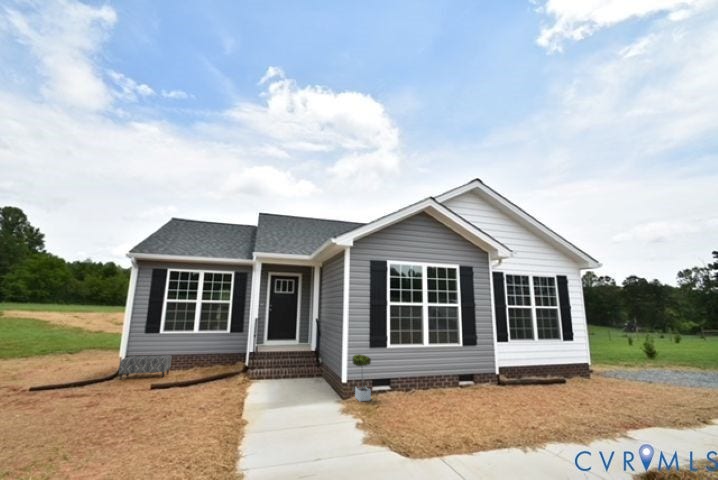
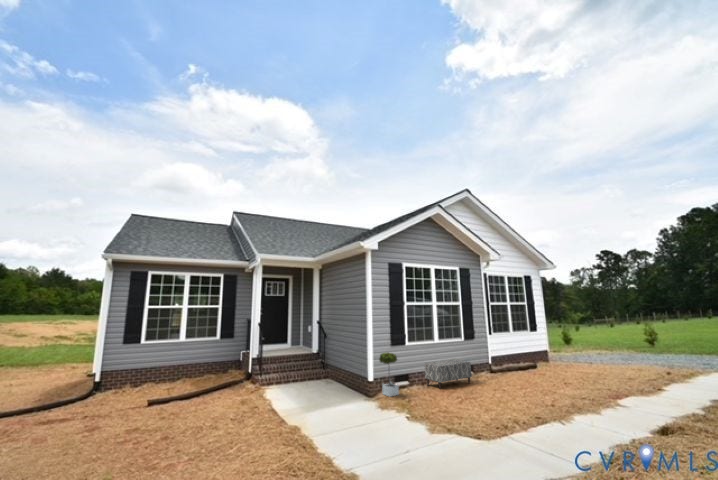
bench: present [119,355,172,380] -> present [424,359,472,389]

